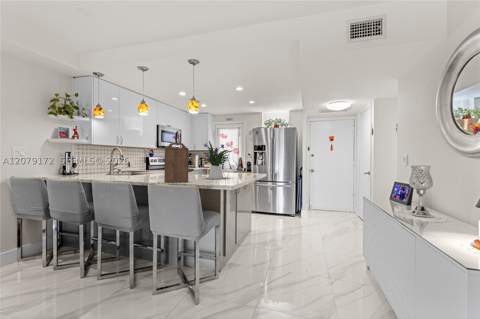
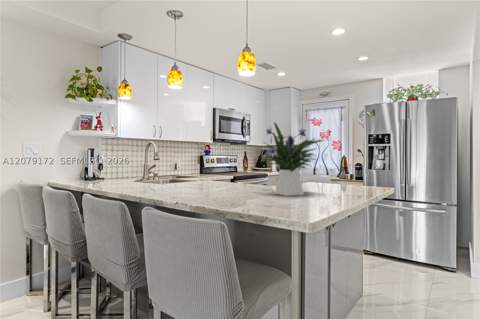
cutting board: present [164,143,189,183] -> none [186,126,230,202]

